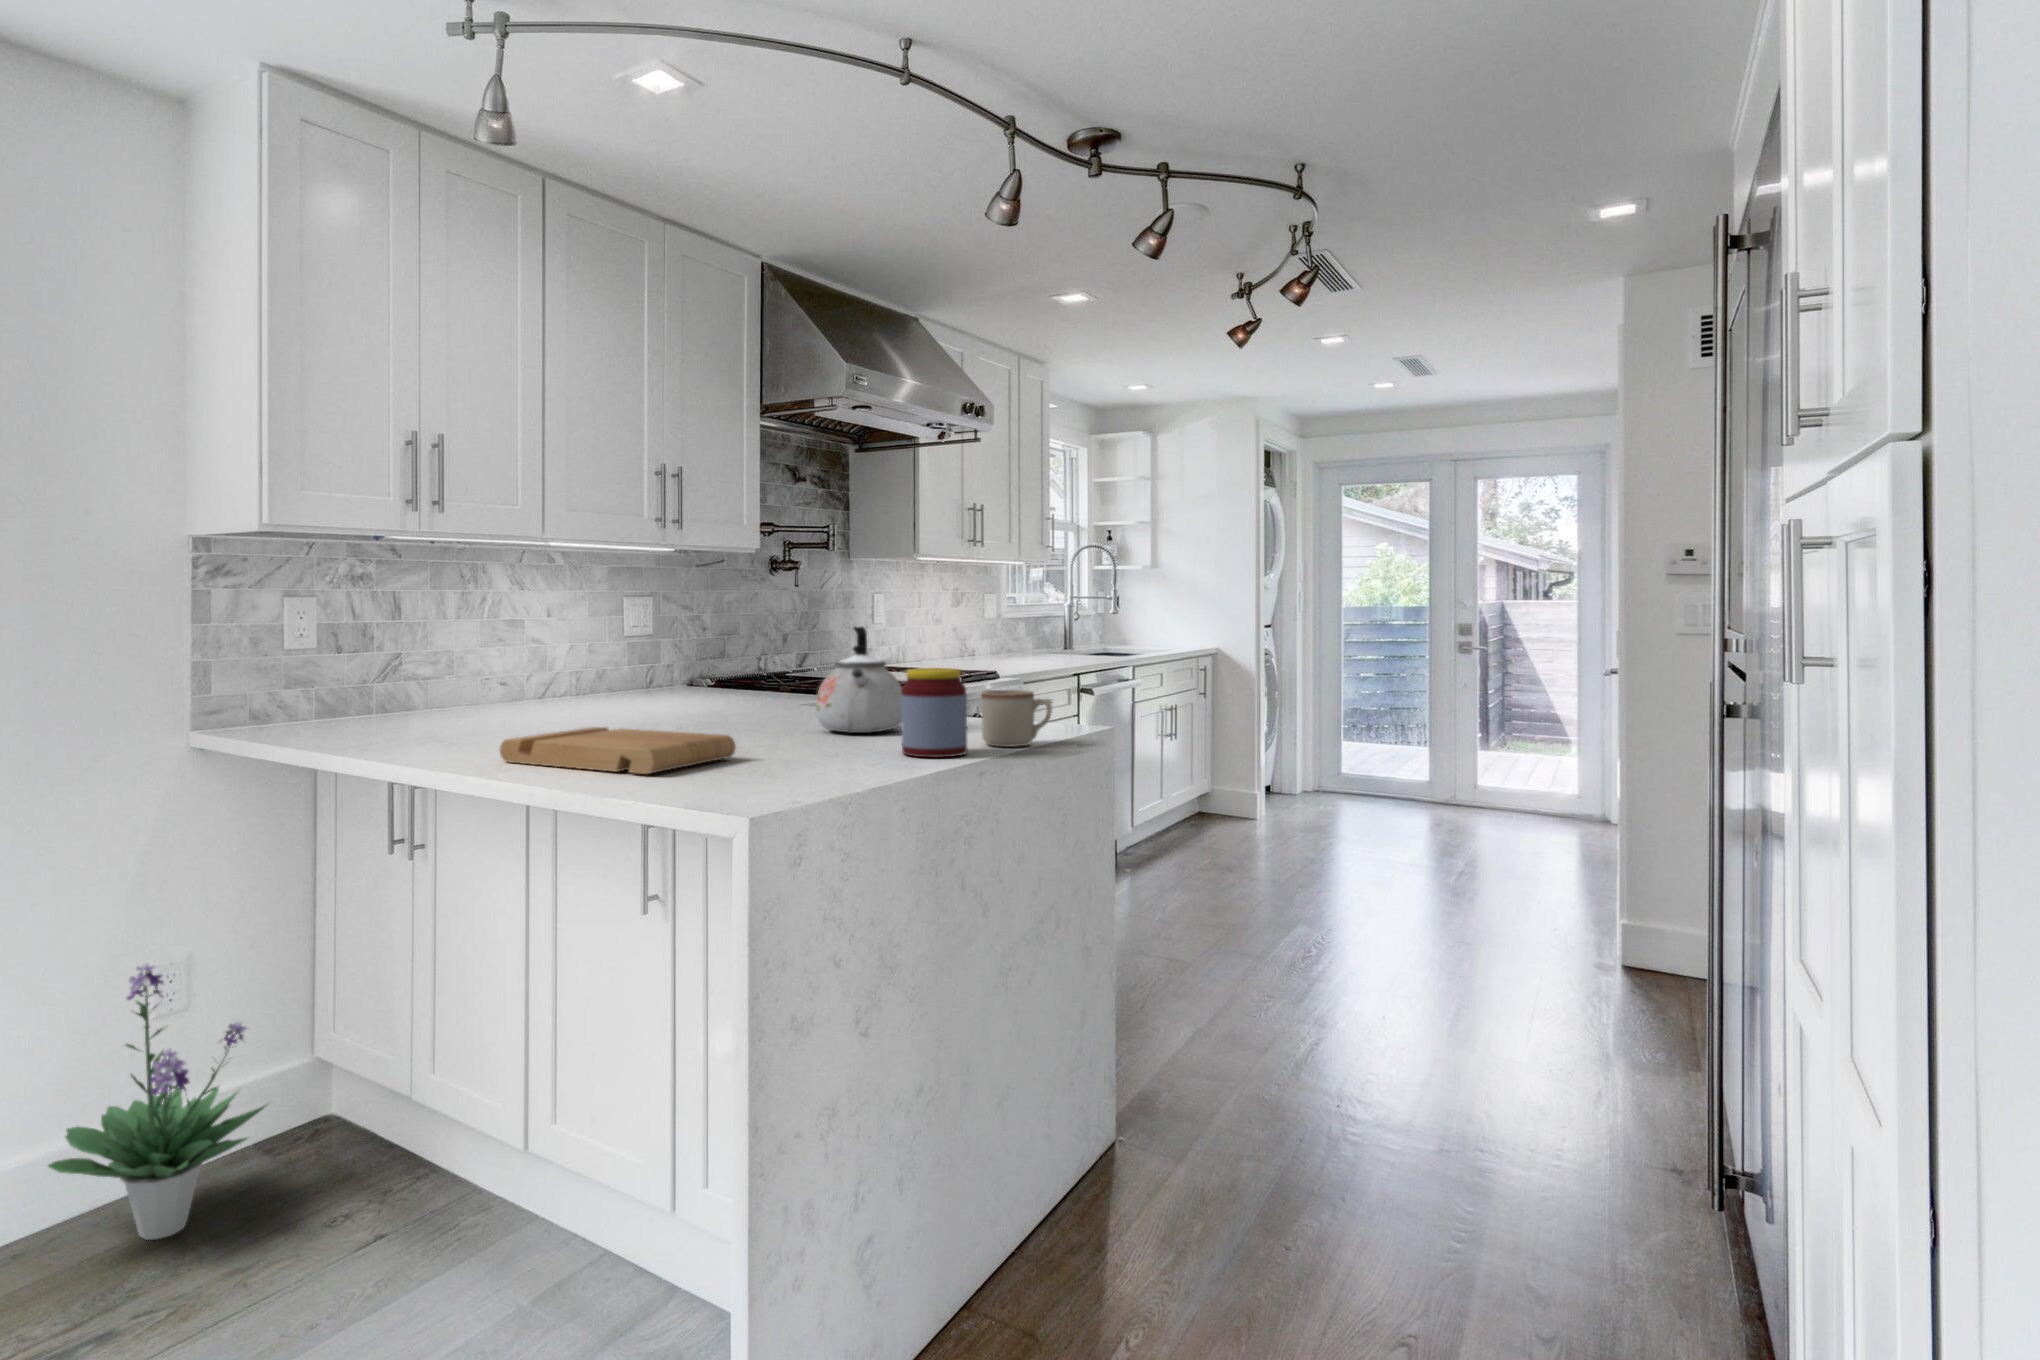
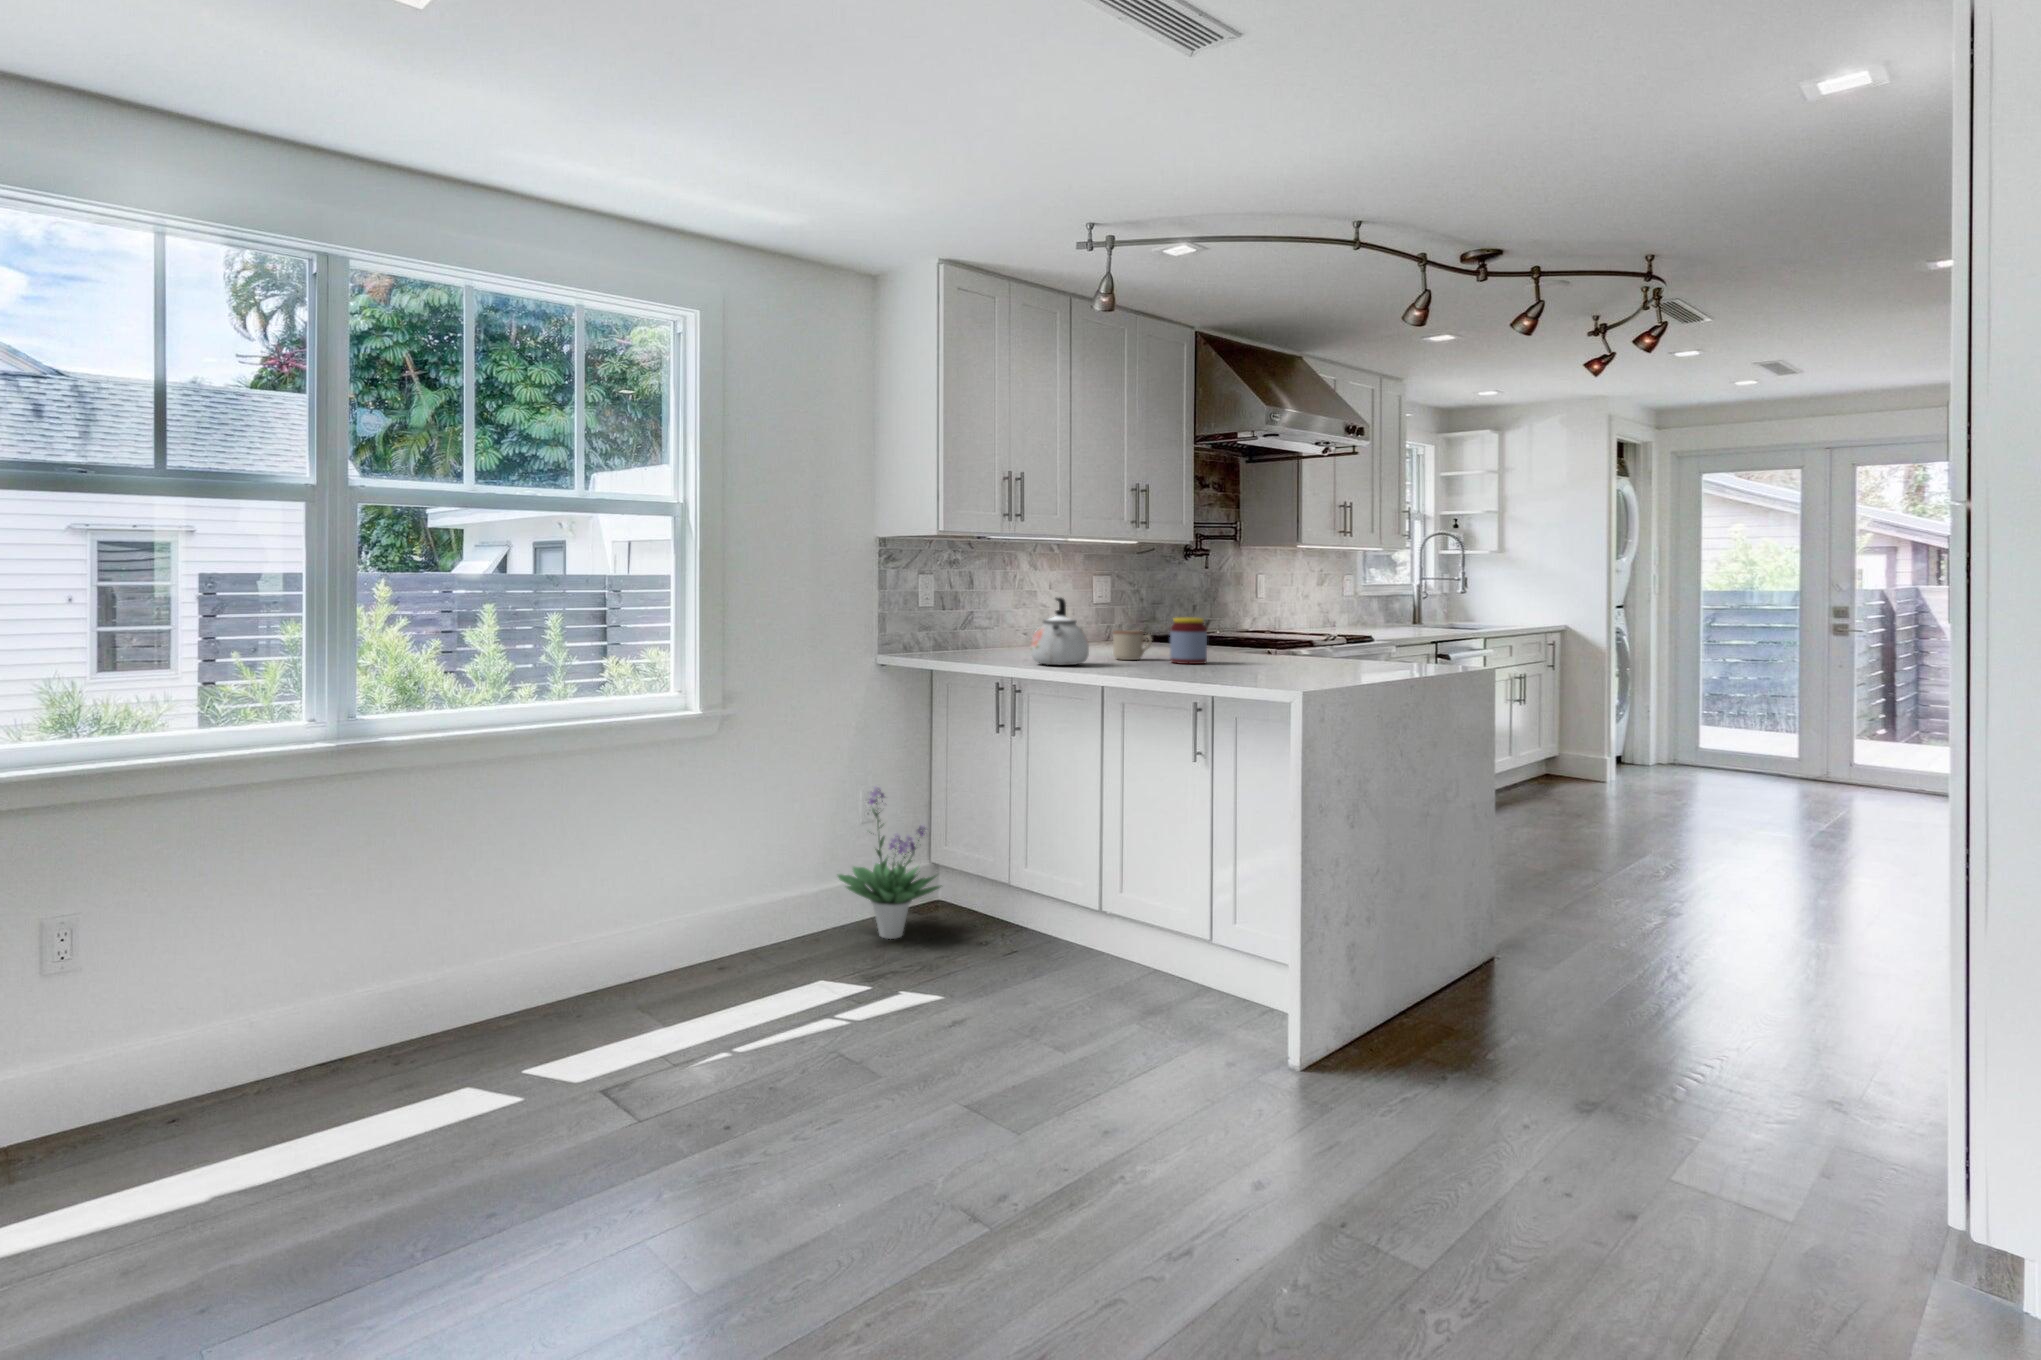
kettle: present [816,627,902,733] -> present [1031,598,1089,665]
jar: present [901,668,967,757] -> present [1170,618,1207,664]
mug: present [981,690,1052,747] -> present [1113,630,1152,660]
cutting board: present [500,727,736,774] -> none [1111,656,1254,679]

